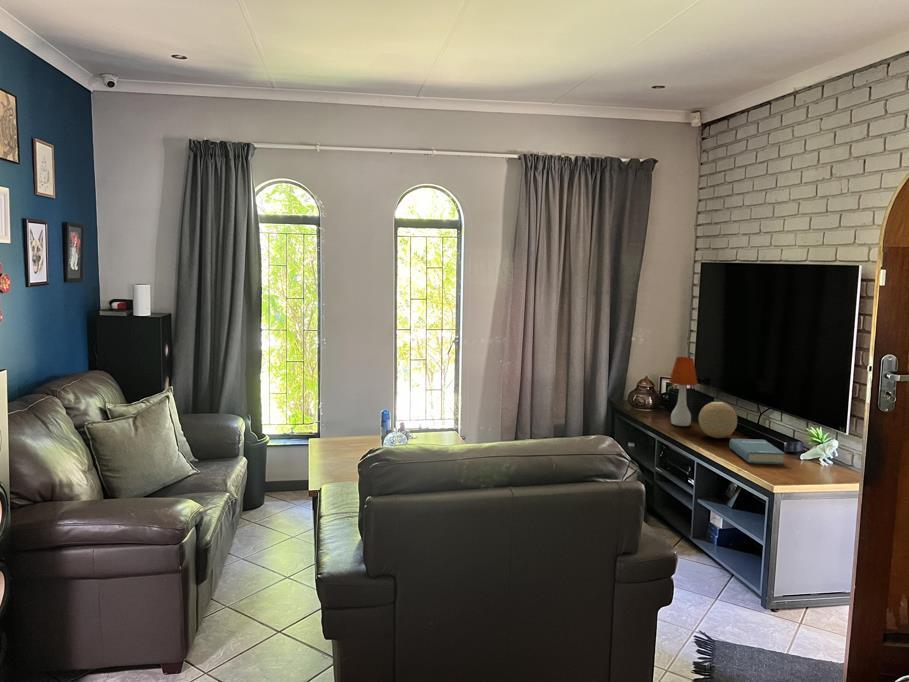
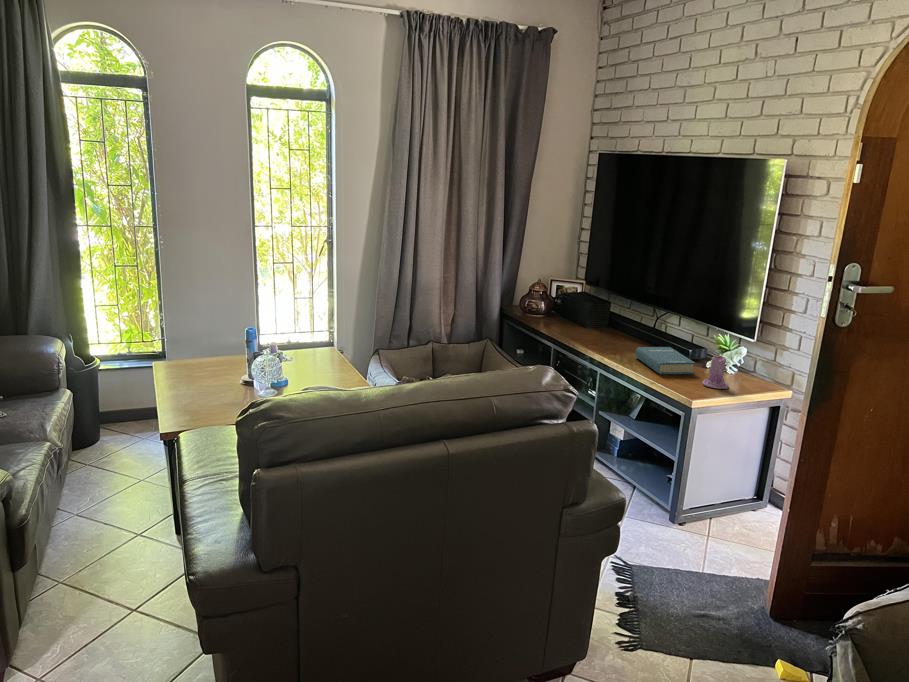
table lamp: present [669,357,697,426] -> none [568,258,598,332]
decorative orb: present [699,402,737,438] -> none [601,307,641,346]
candle: none [790,443,816,478] -> present [702,354,728,389]

